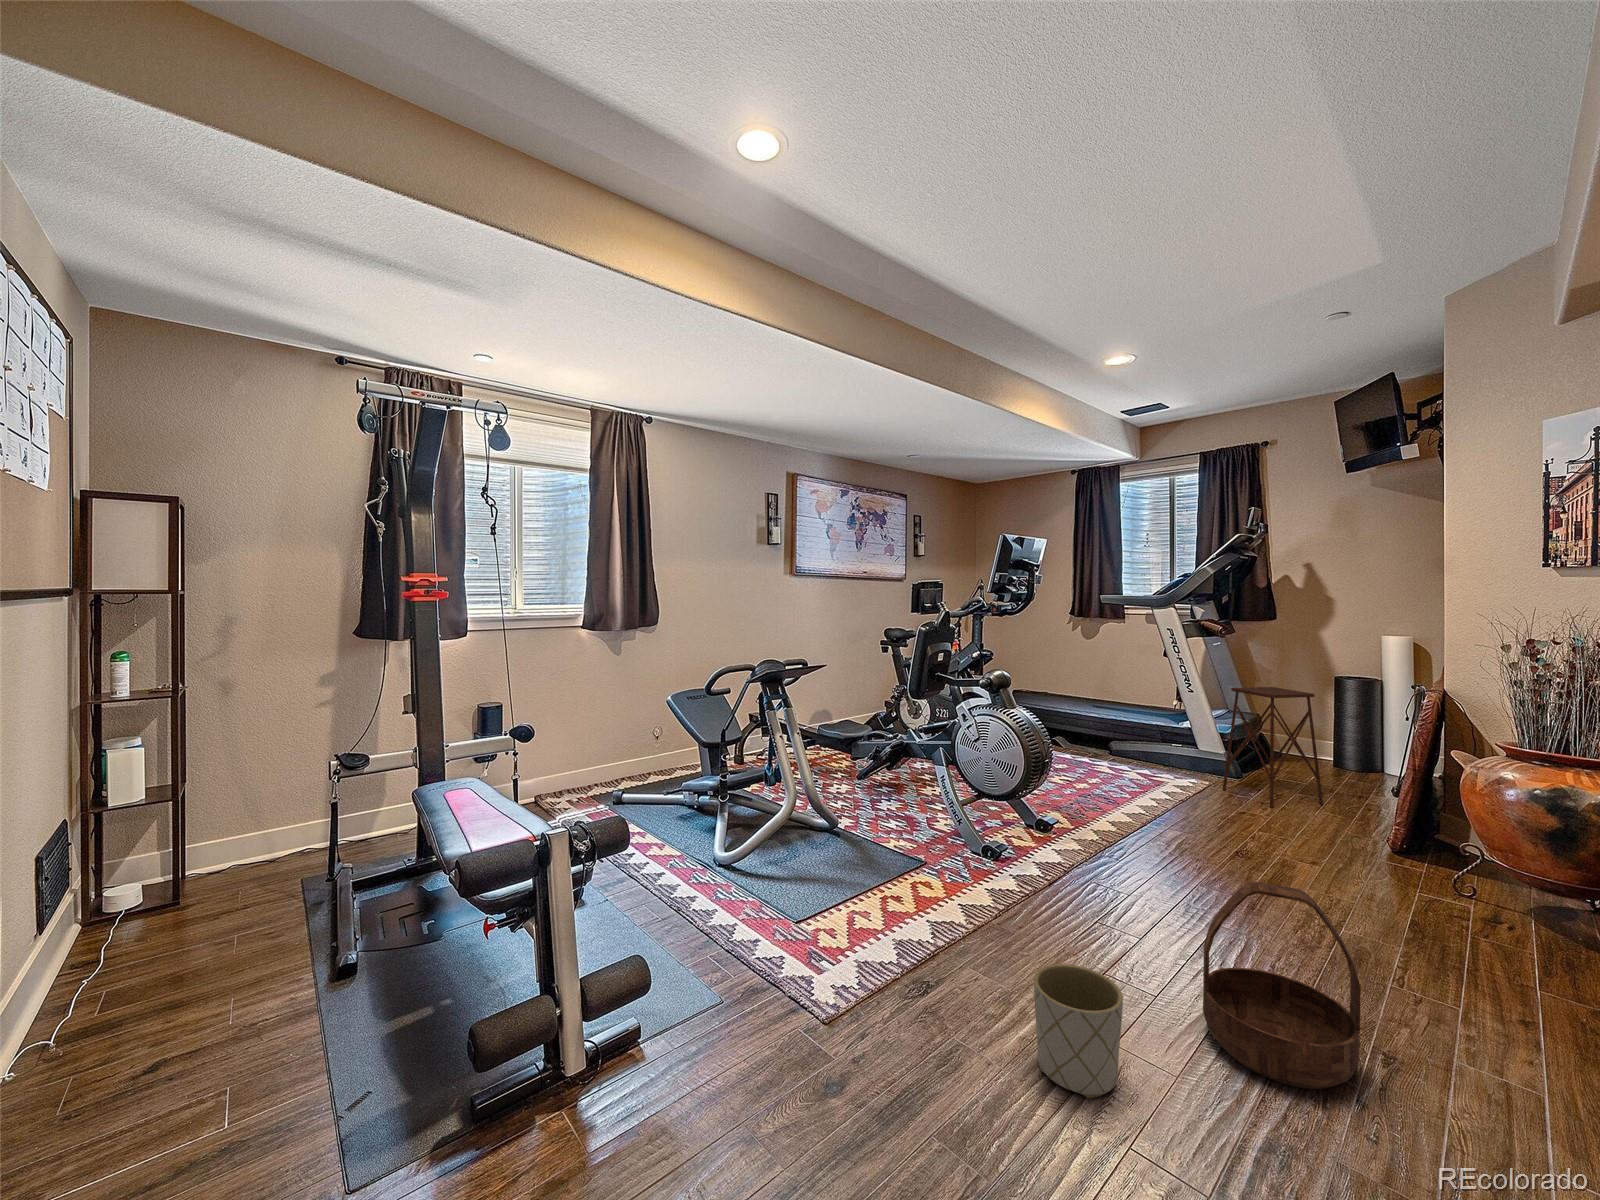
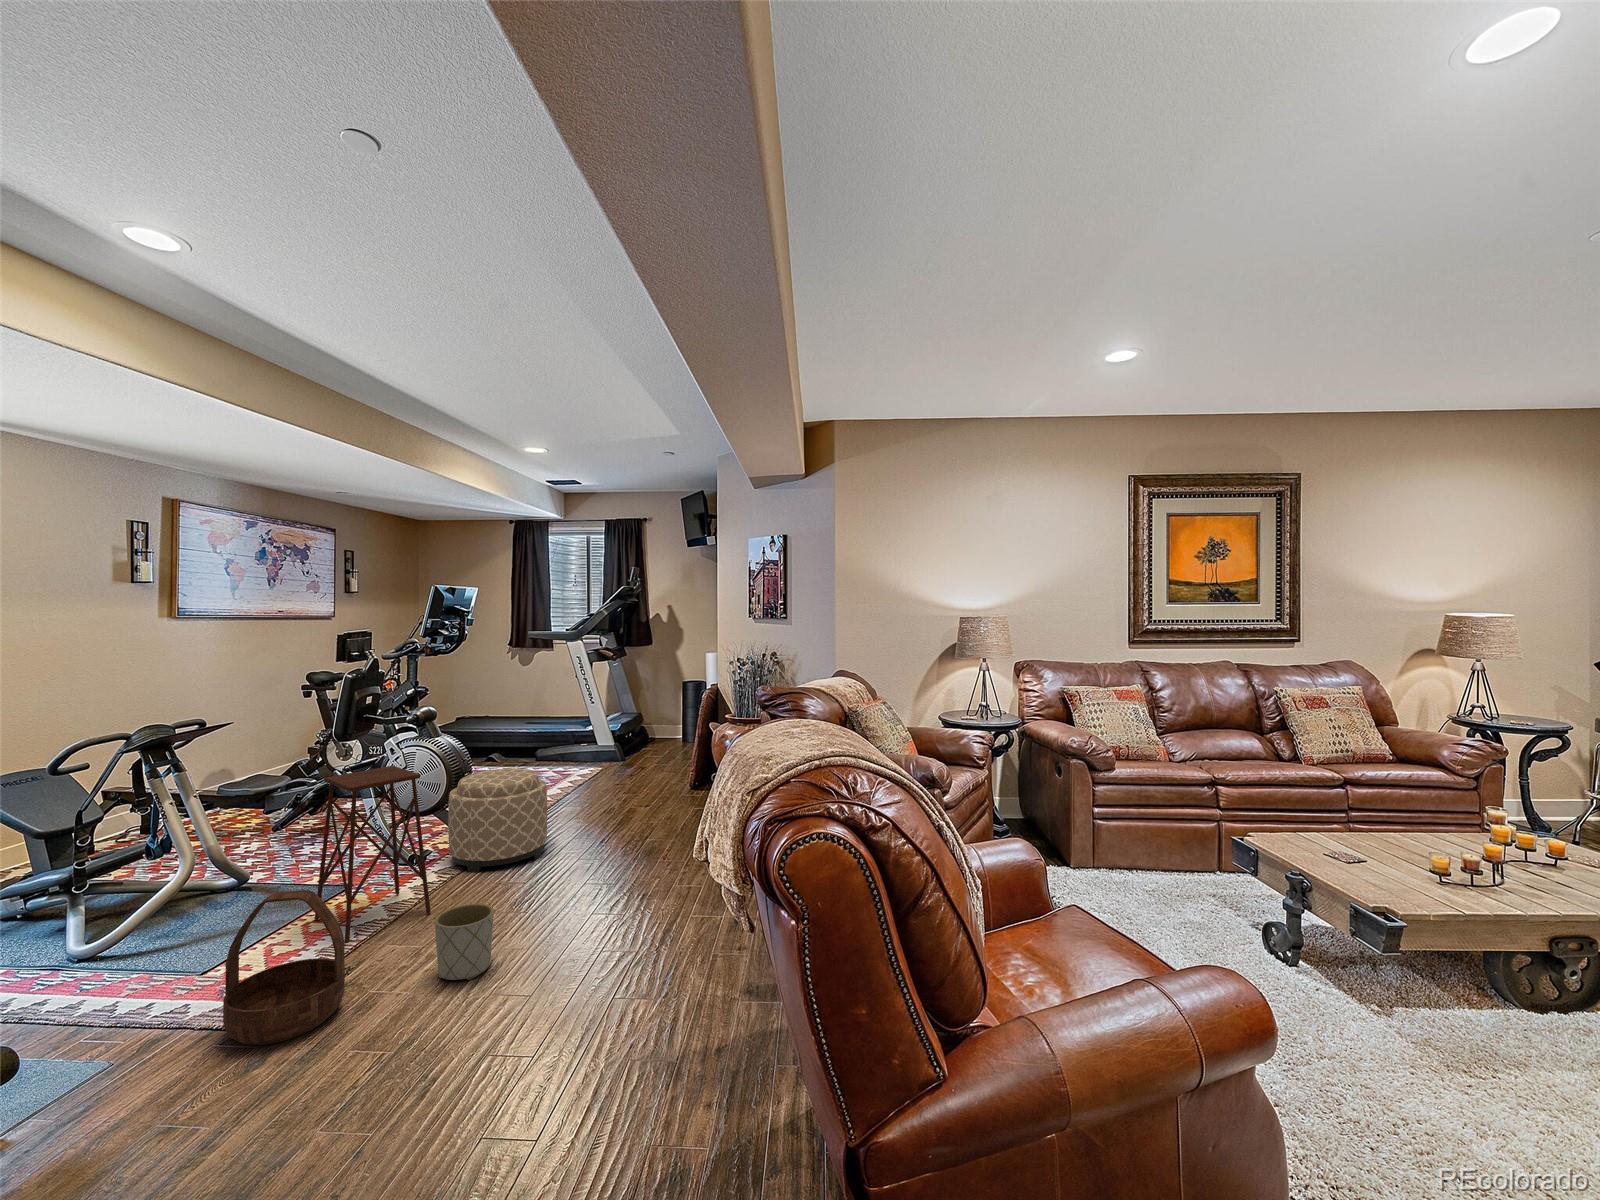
side table: present [1223,687,1323,808] -> present [315,766,431,942]
ottoman: none [1028,758,1159,896] -> present [448,768,547,872]
basket: present [1203,882,1361,1089] -> present [223,890,345,1045]

